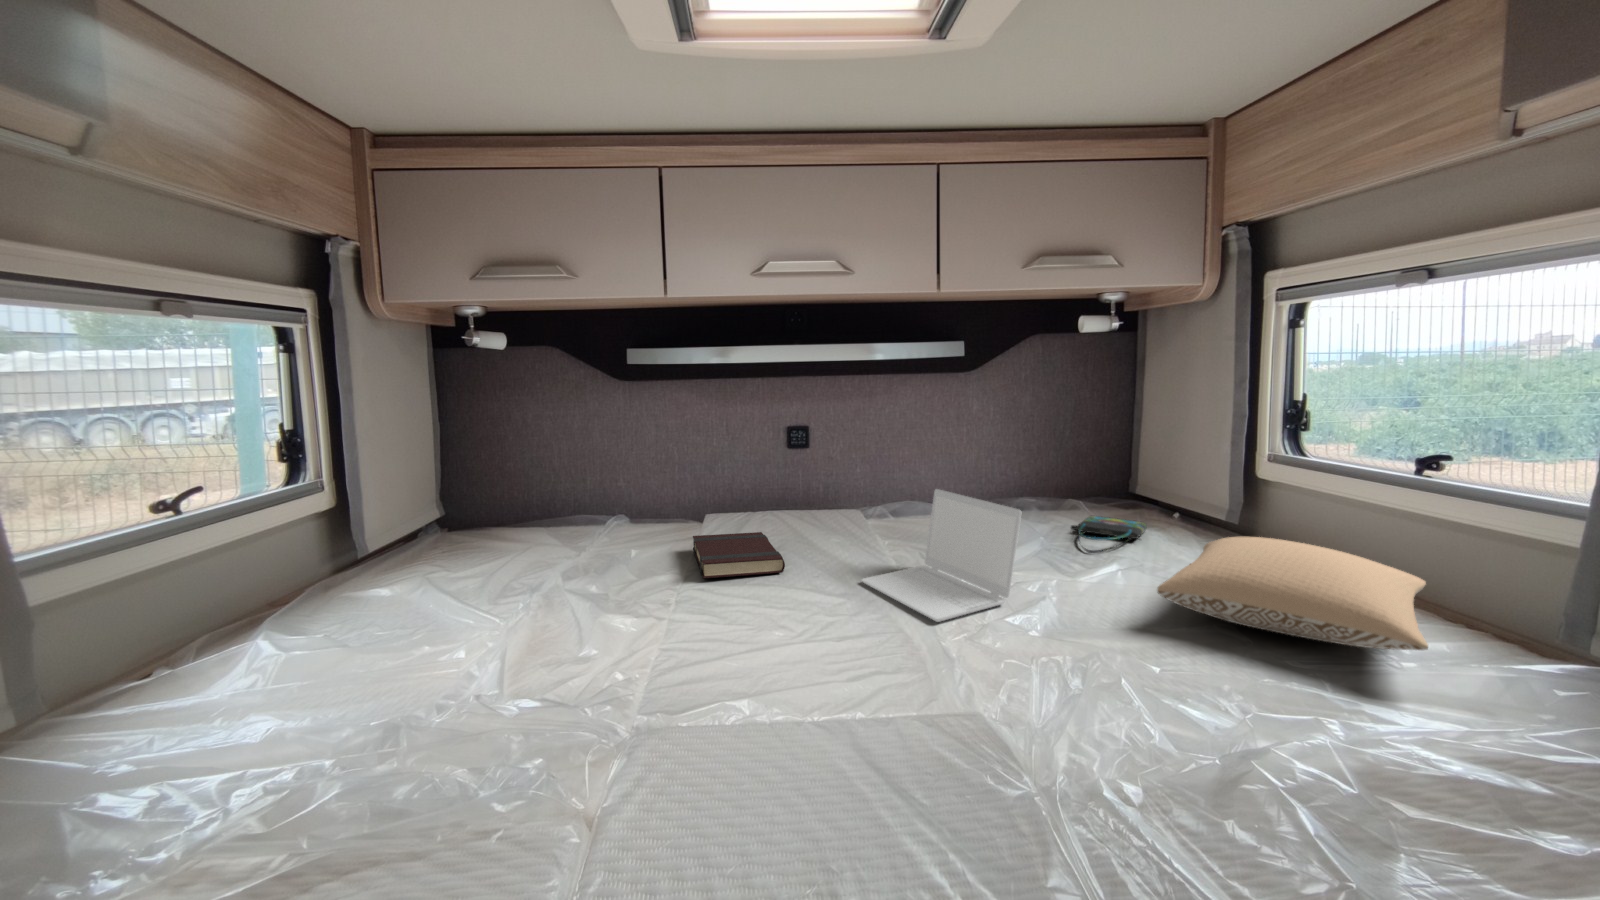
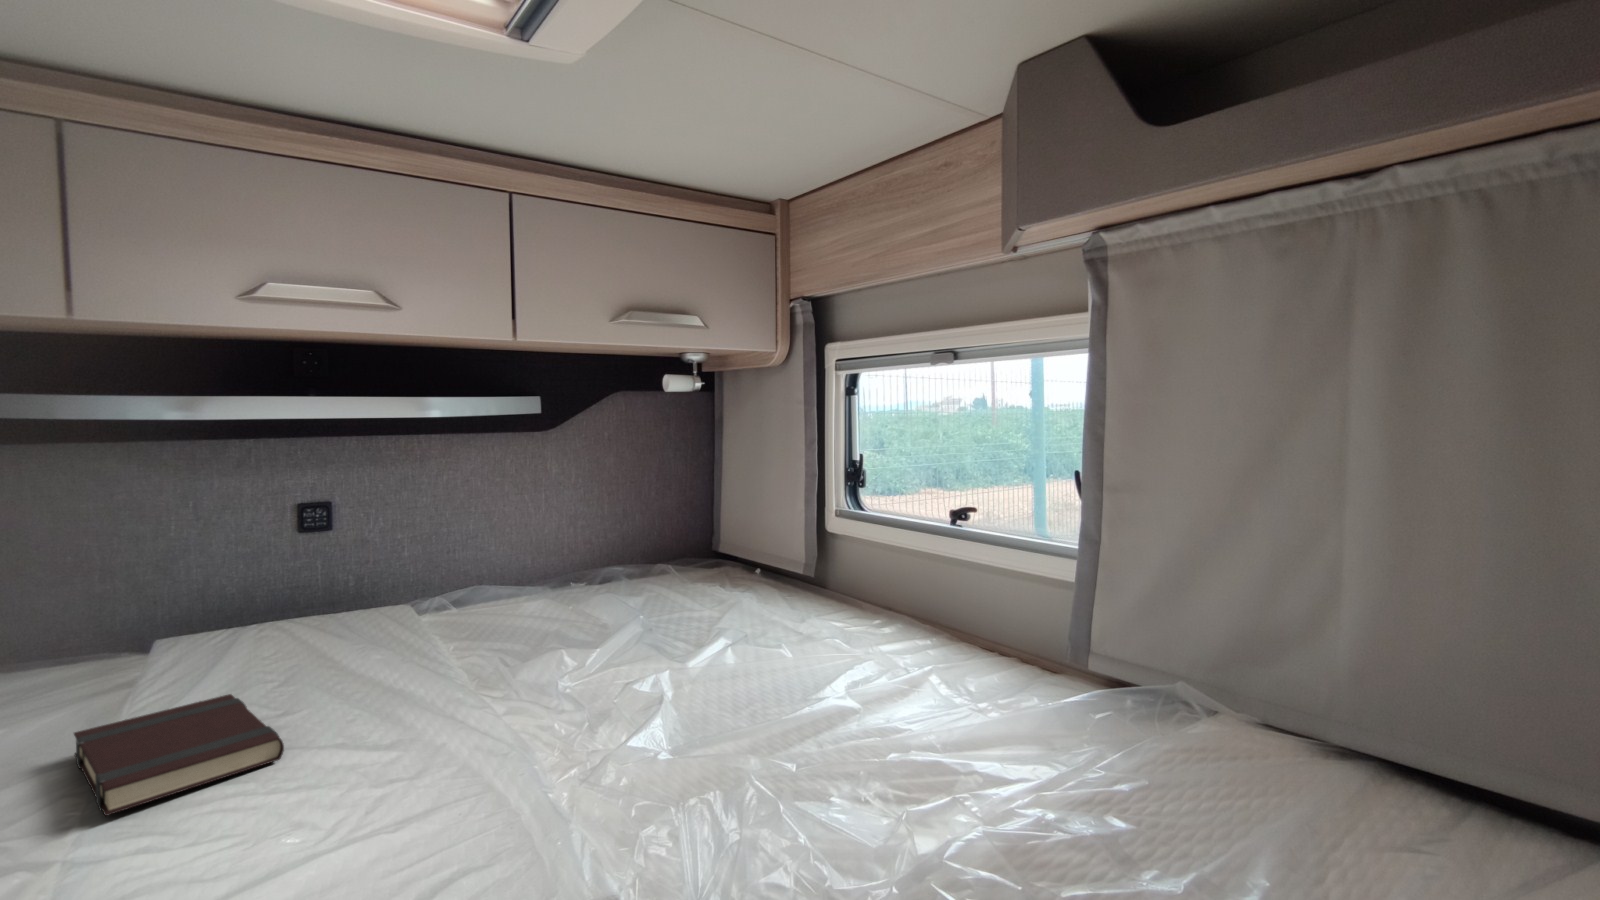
laptop: present [862,489,1021,622] -> none [422,592,636,780]
tote bag: present [1071,516,1147,553] -> none [671,586,742,633]
pillow: present [1157,537,1428,650] -> none [777,599,980,694]

